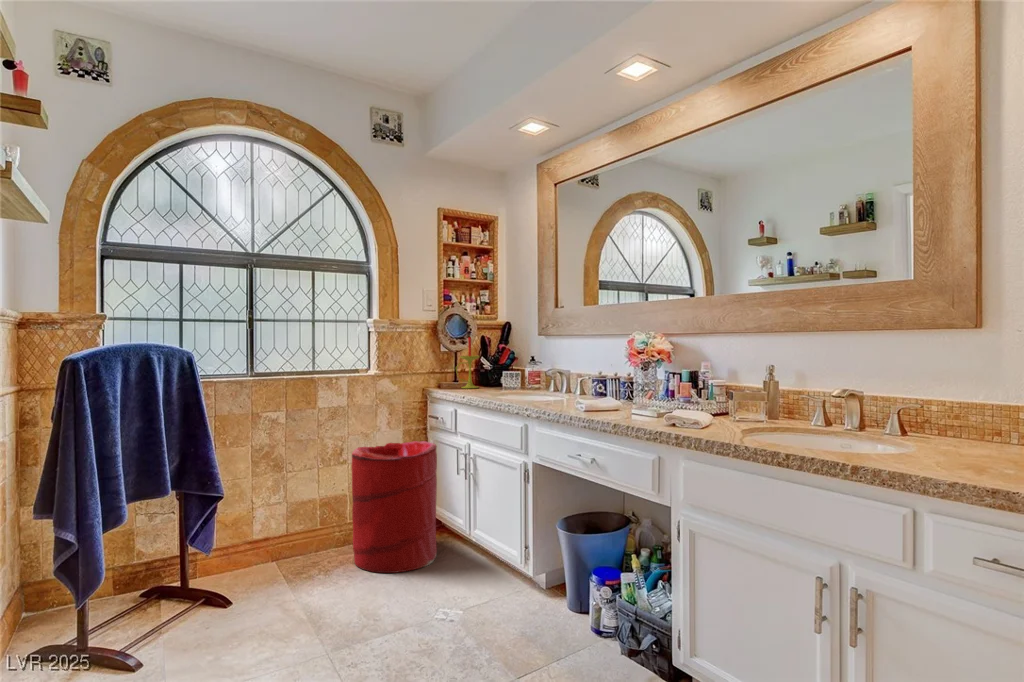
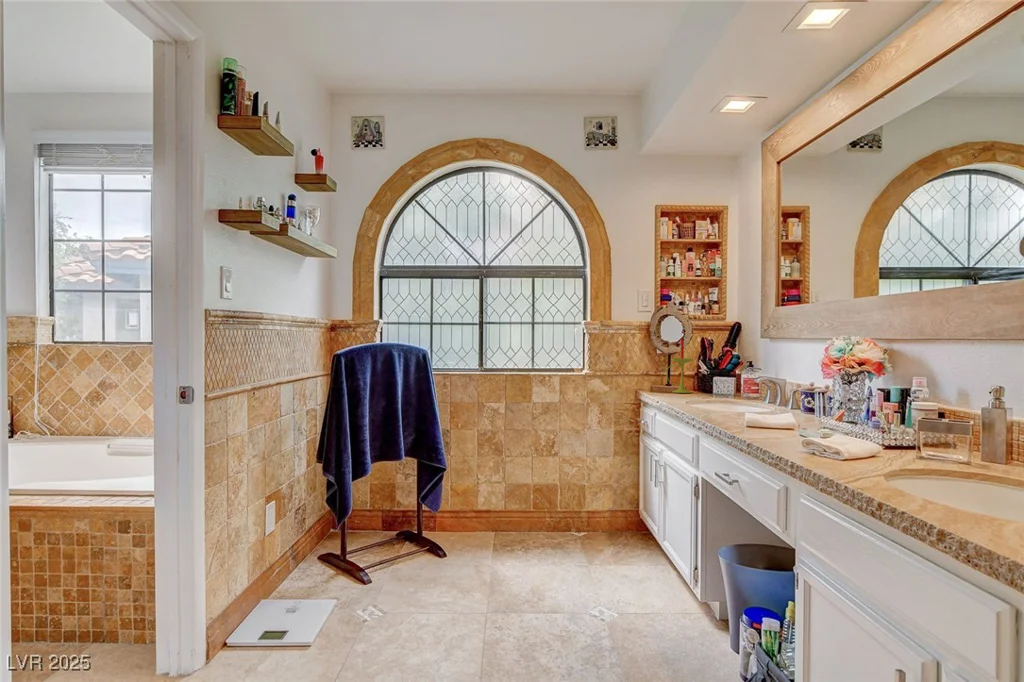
laundry hamper: present [352,441,437,573] -> none [553,441,634,566]

